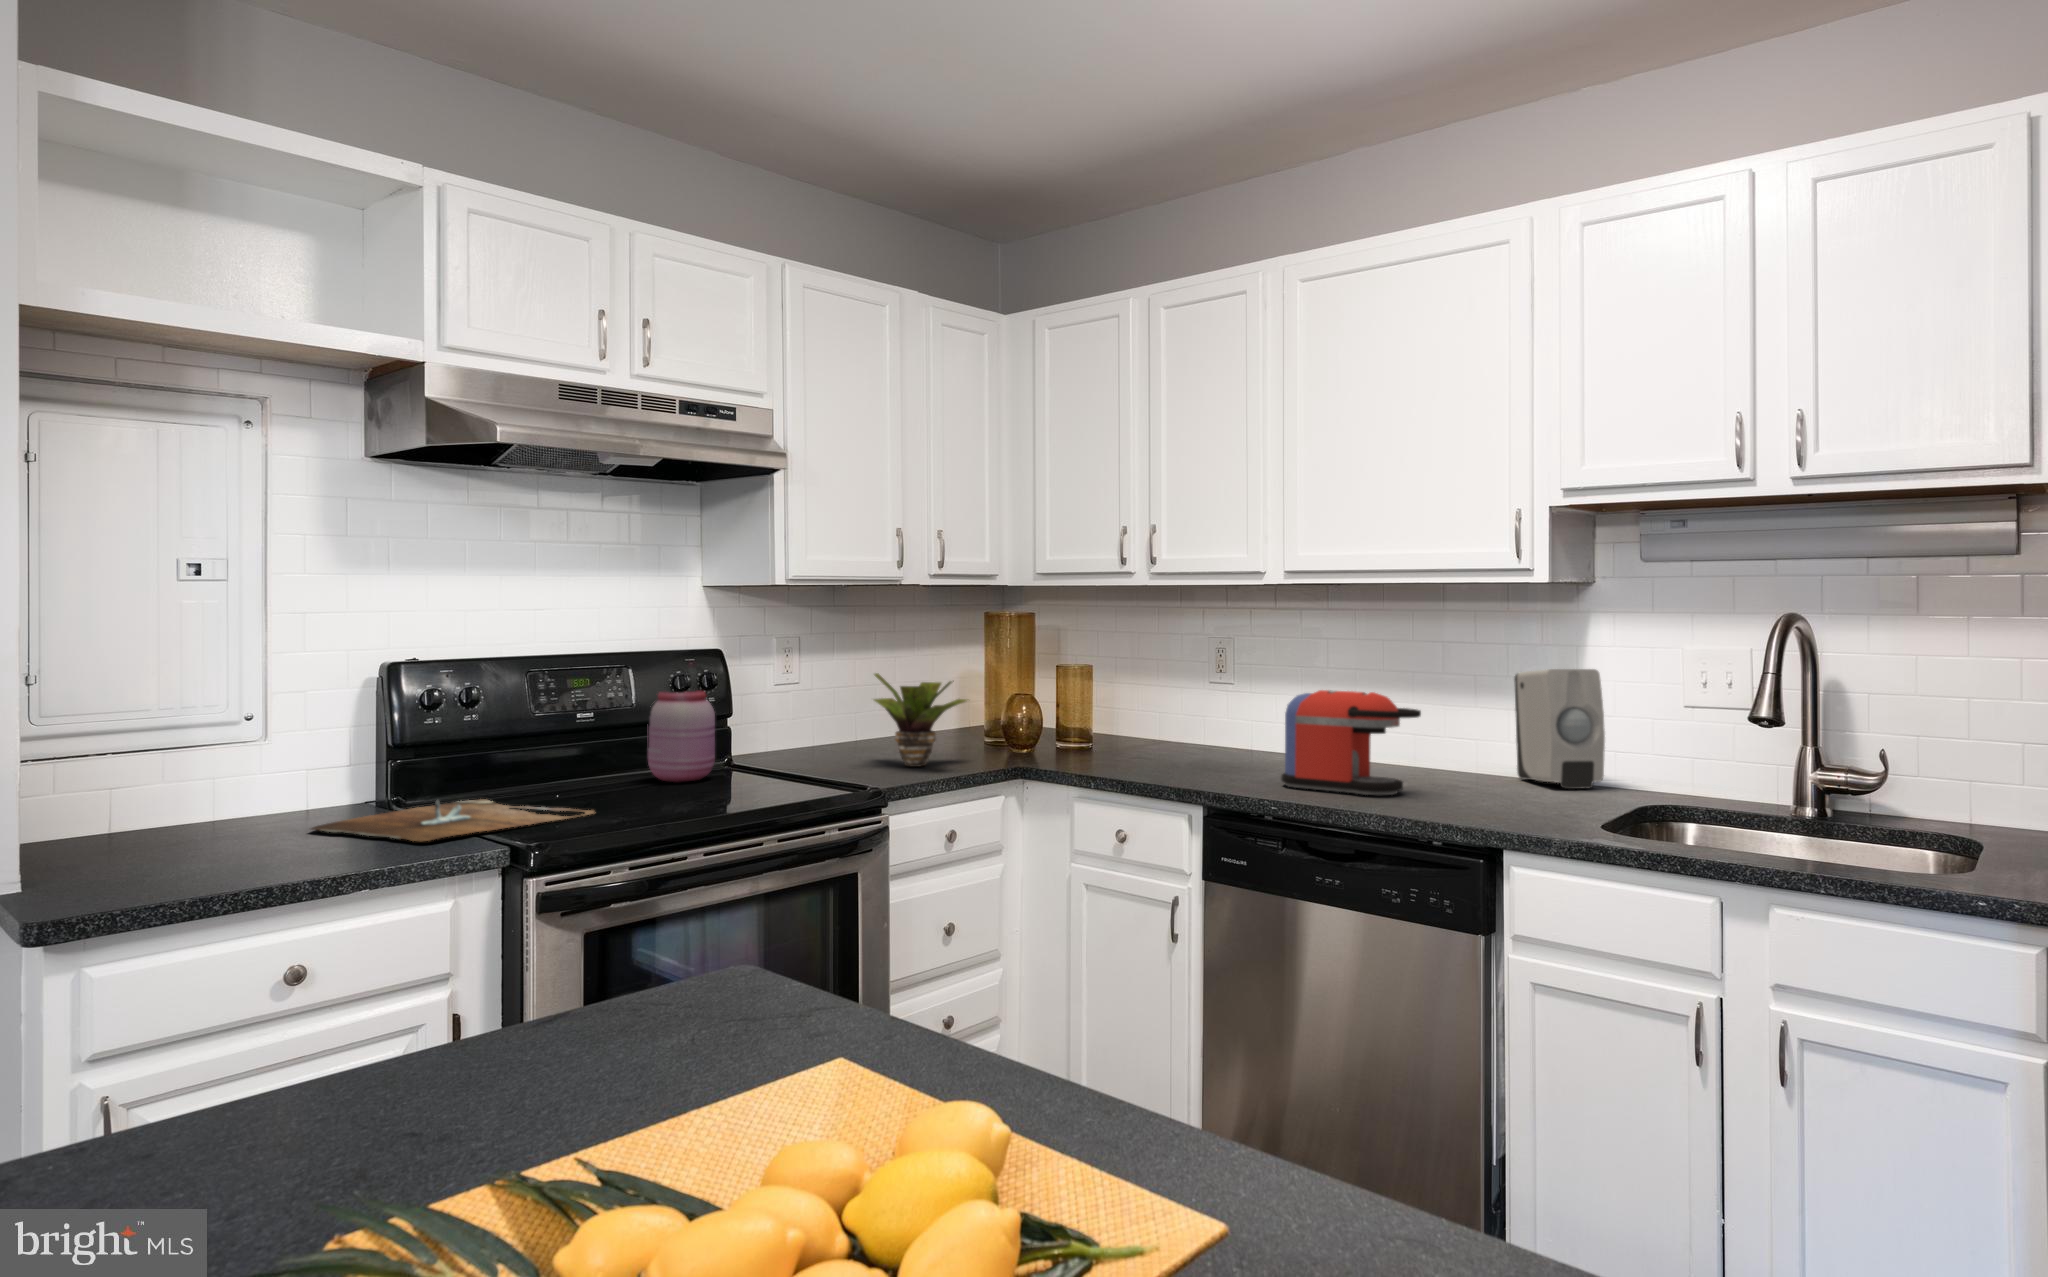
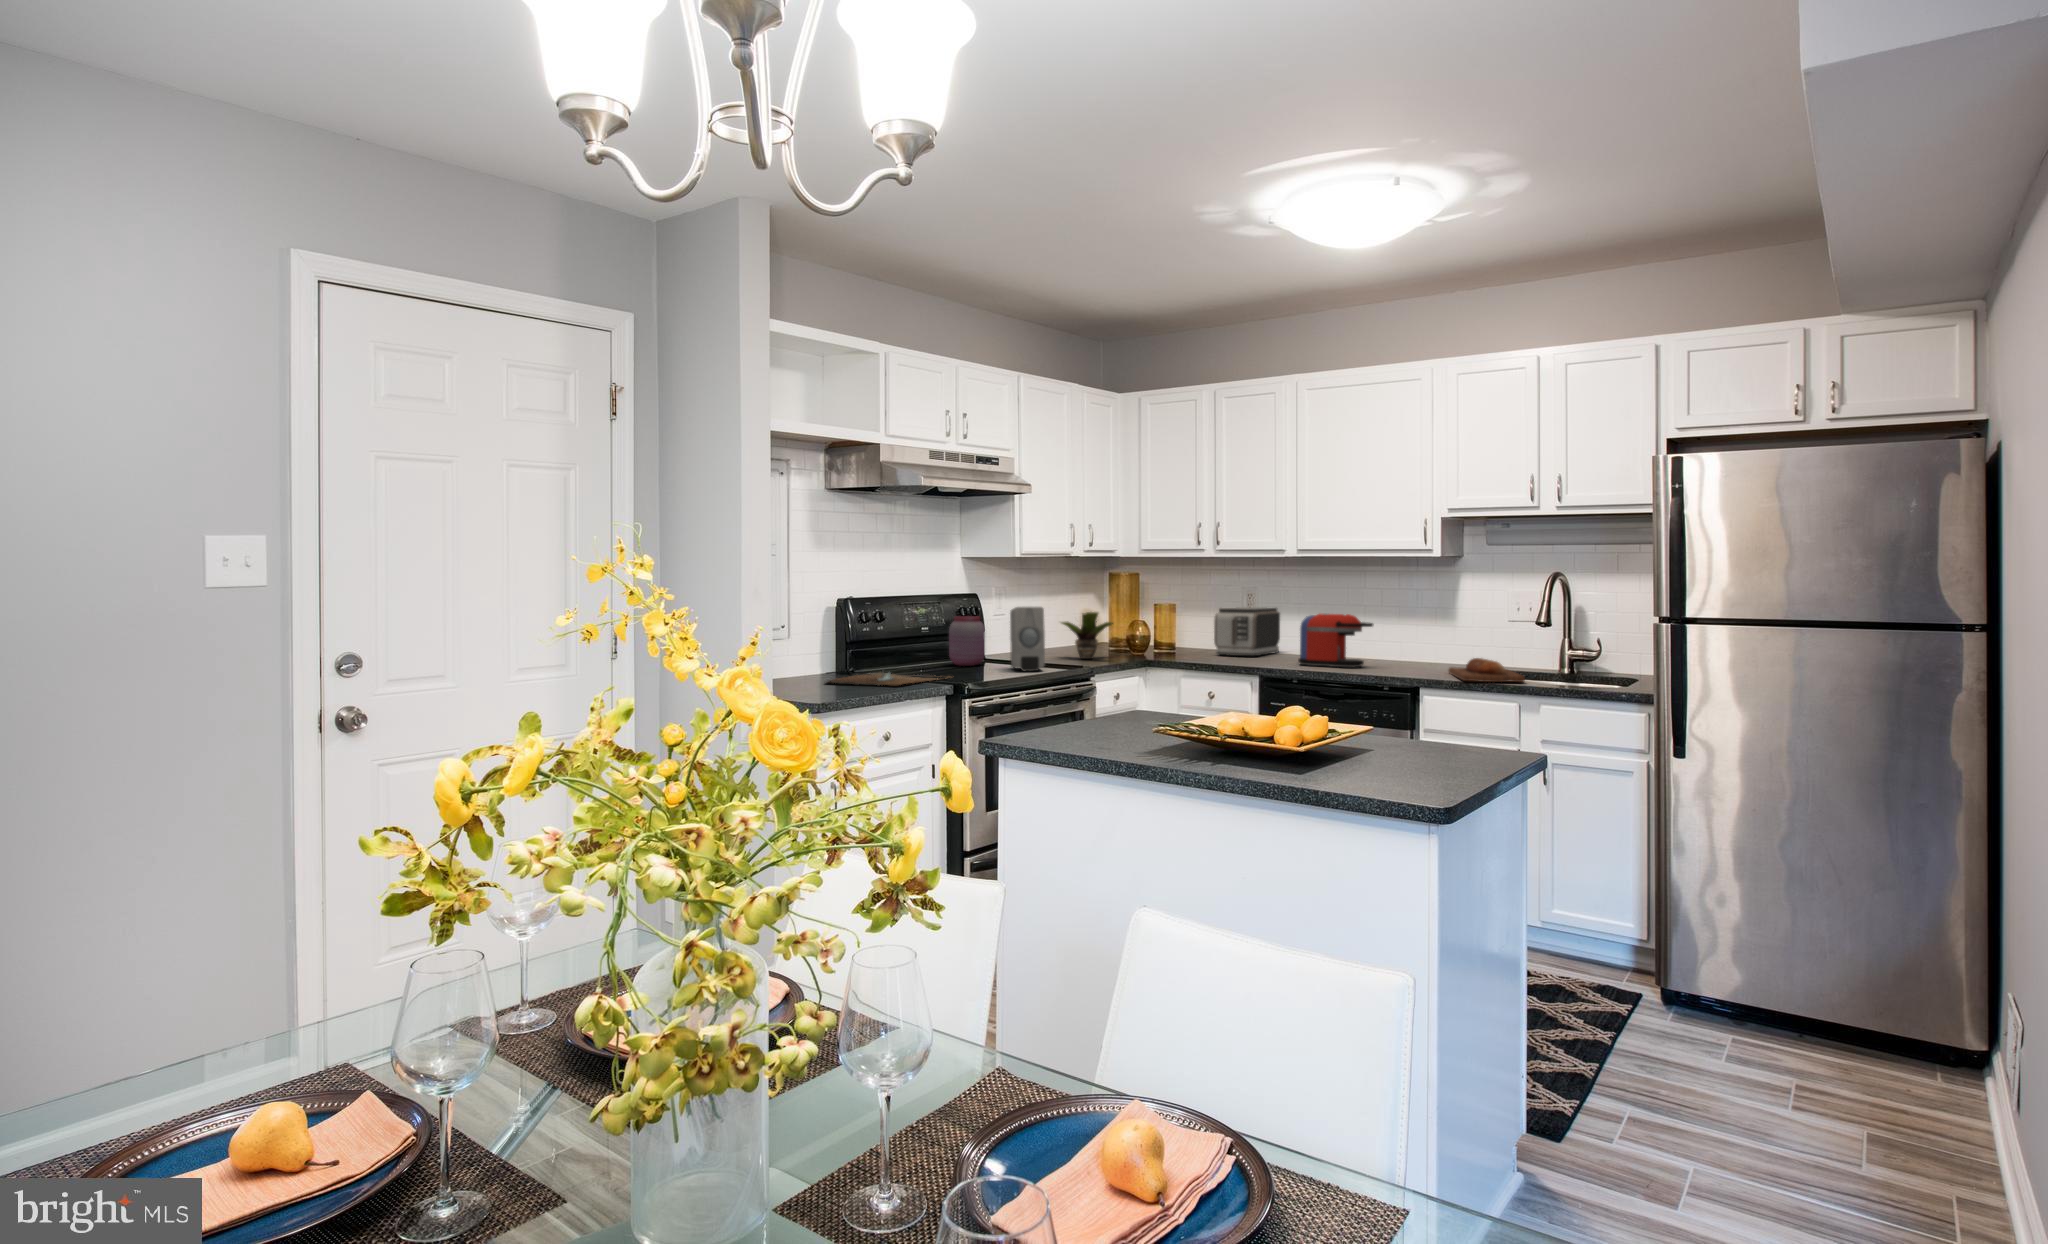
soap dispenser: present [1514,669,1605,789] -> present [1010,607,1045,671]
toaster: none [1148,672,1270,763] -> present [1214,607,1280,656]
bread loaf: none [1567,787,1733,850] -> present [1449,658,1525,682]

